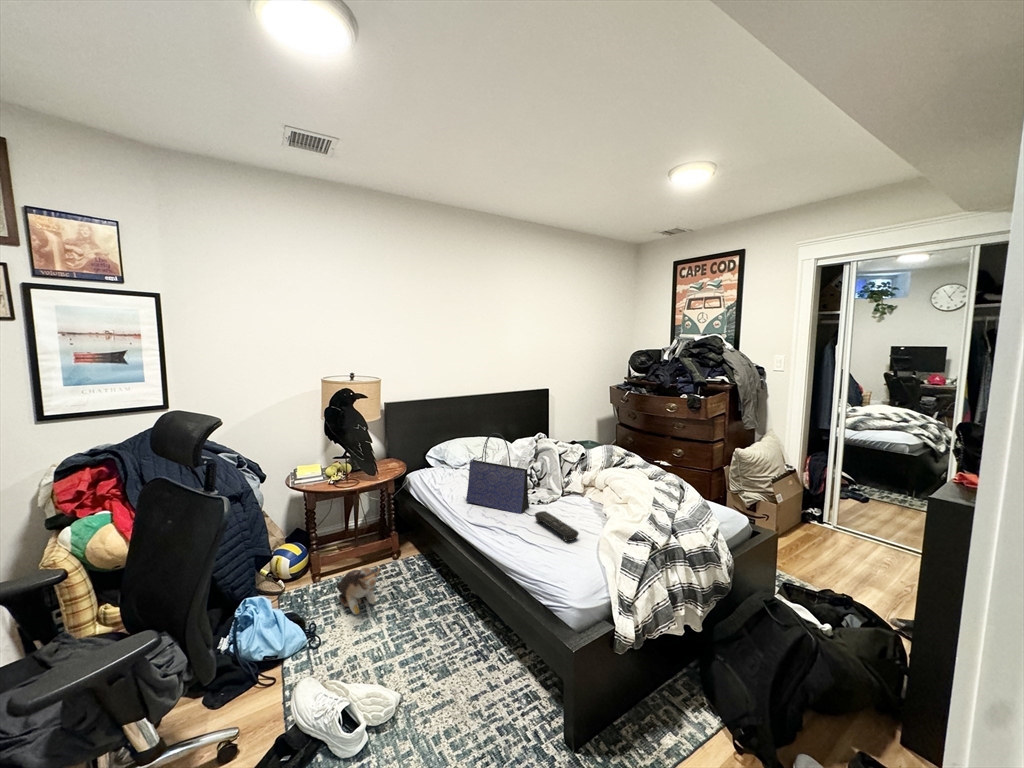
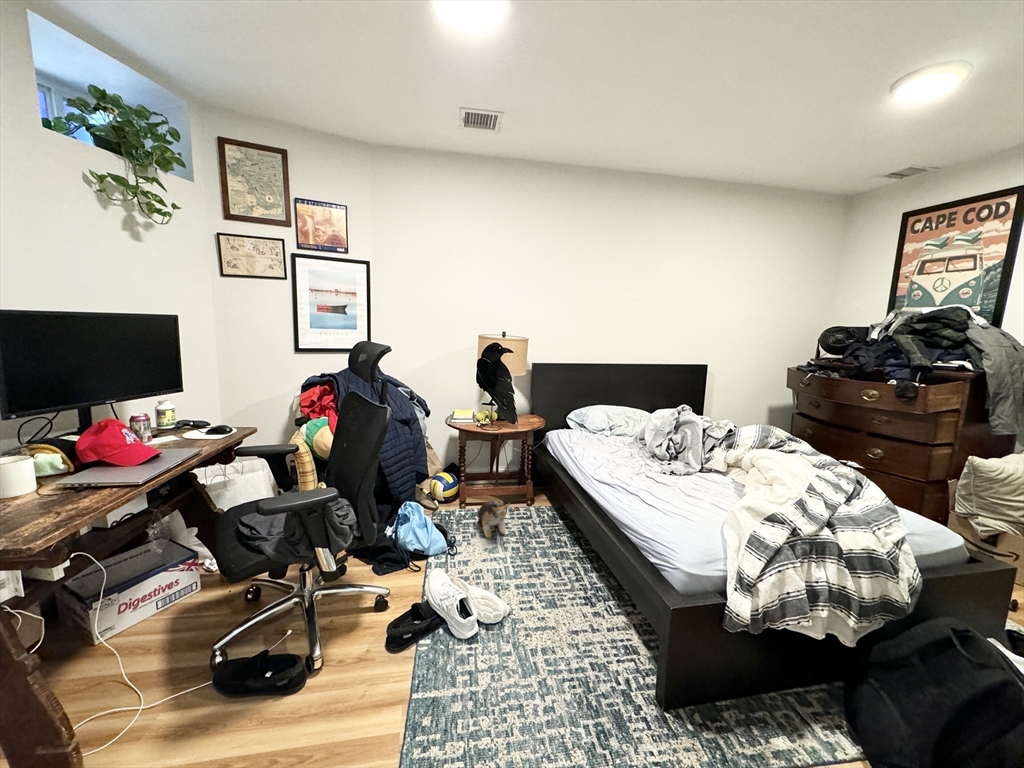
tote bag: present [466,433,531,514] -> none [594,394,663,478]
remote control: present [535,511,579,541] -> none [660,478,705,509]

